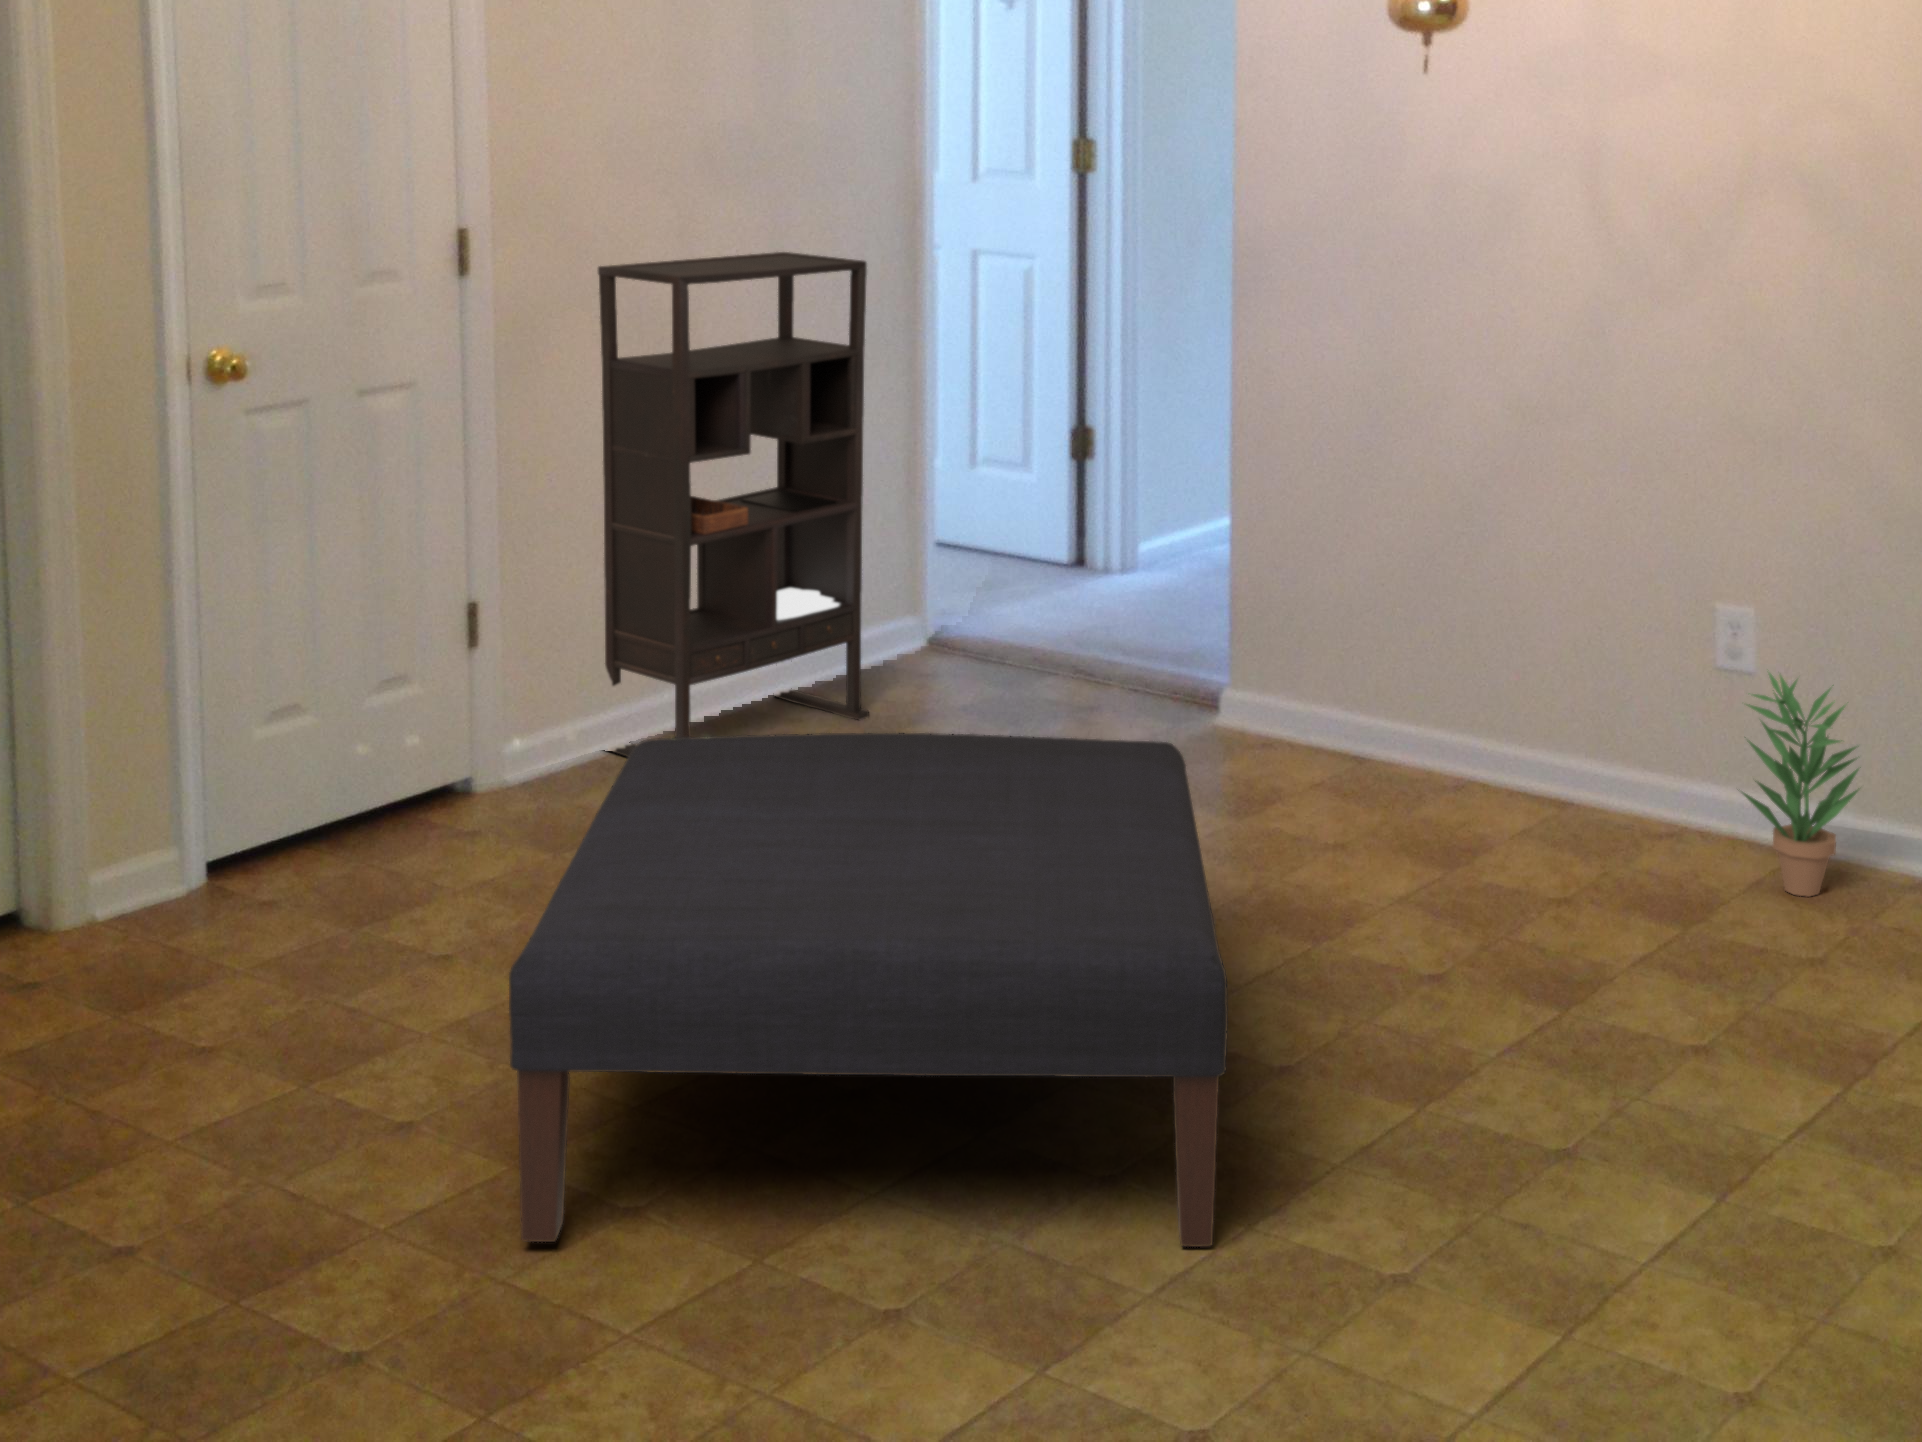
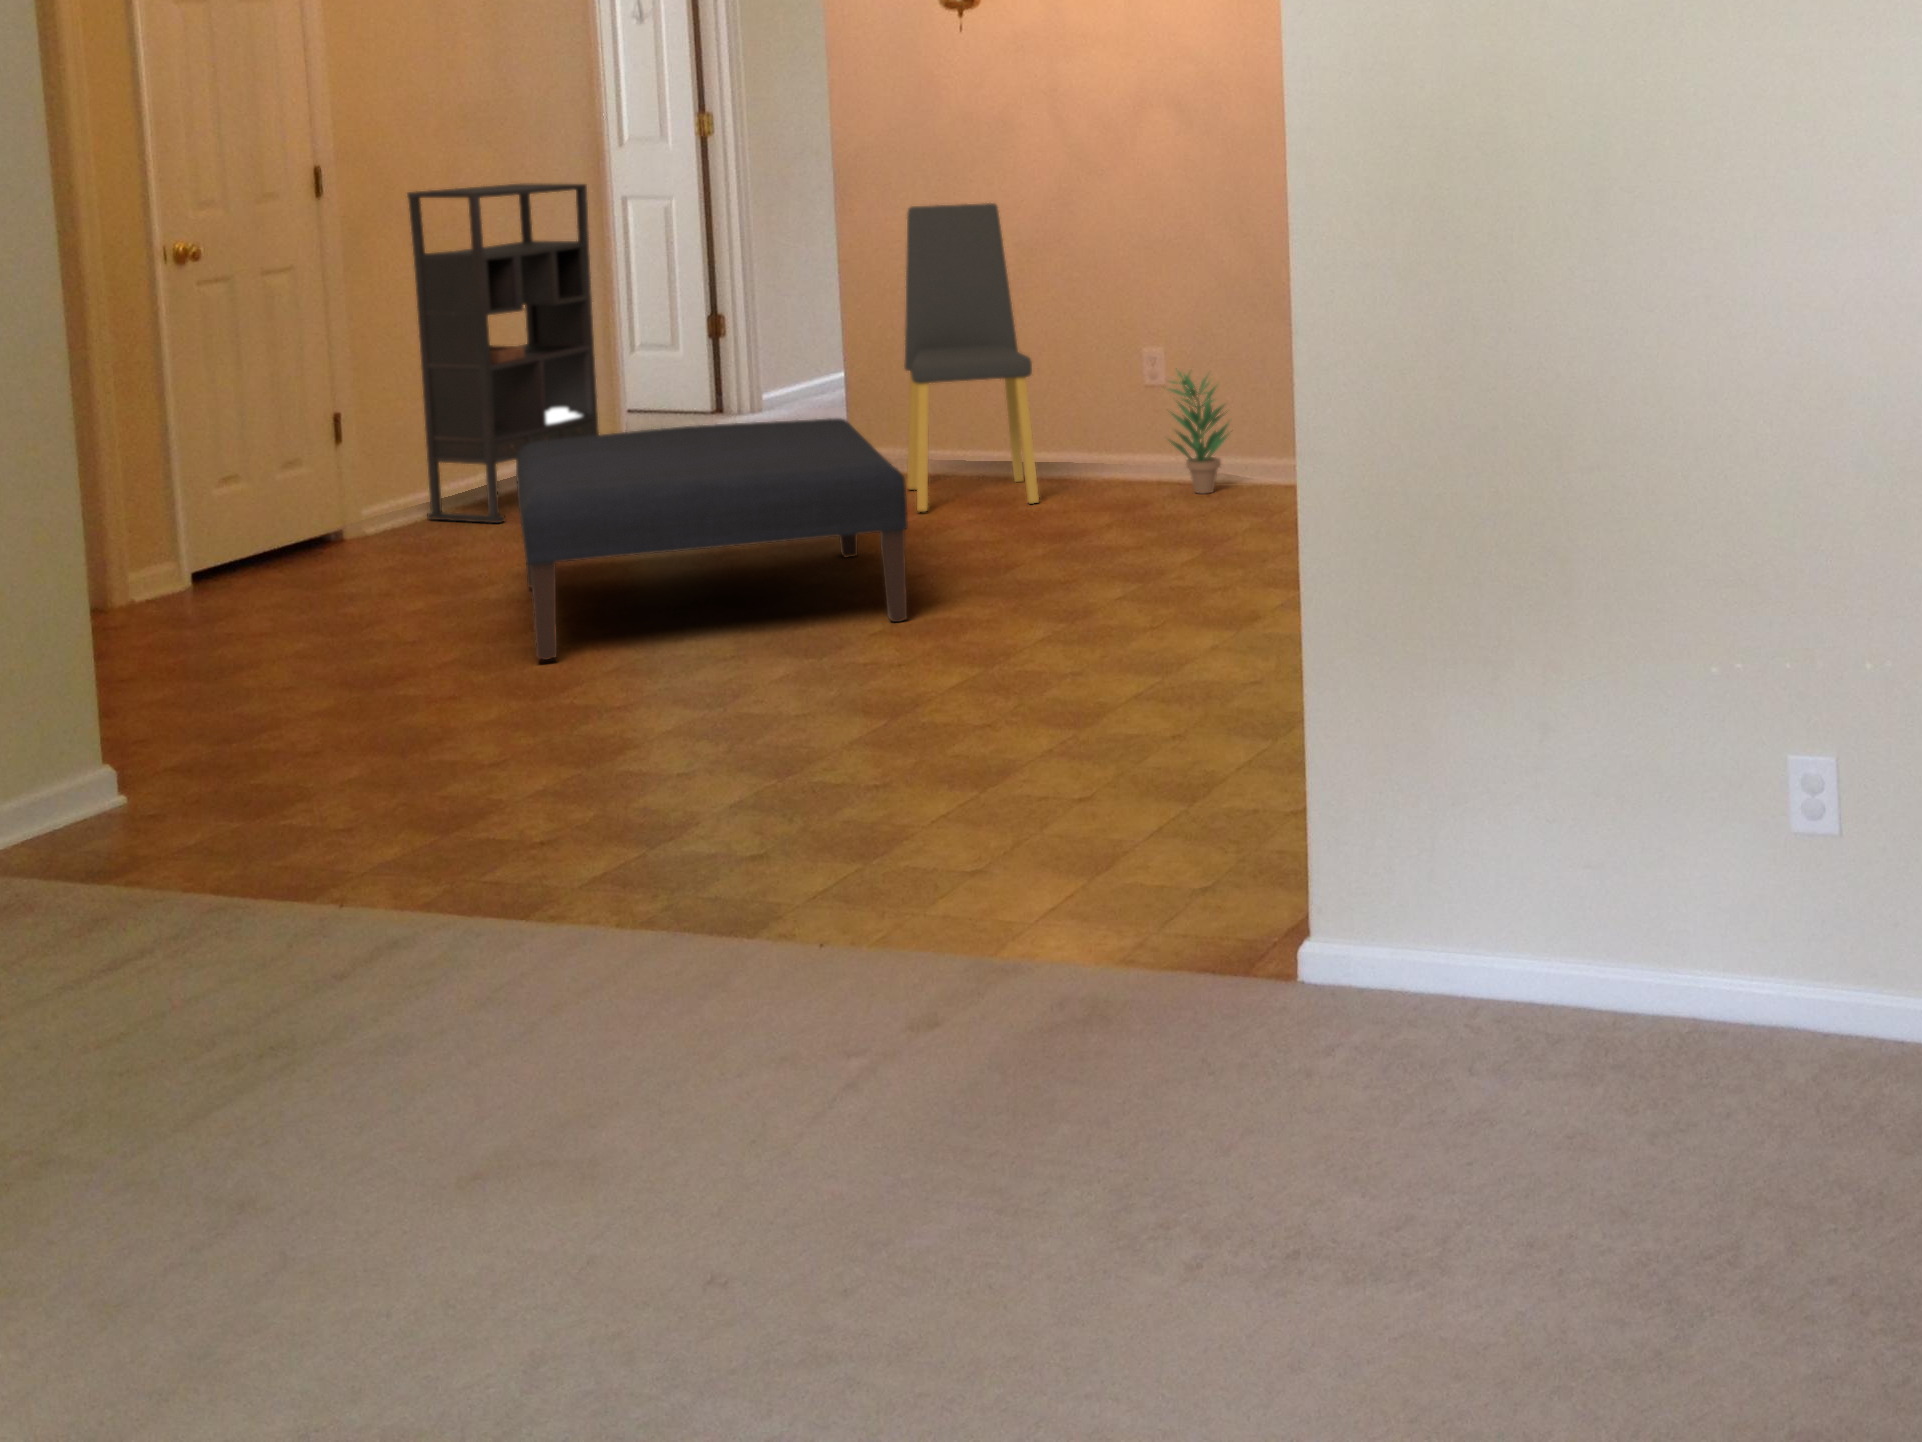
dining chair: none [1298,339,1513,873] -> present [904,203,1039,512]

